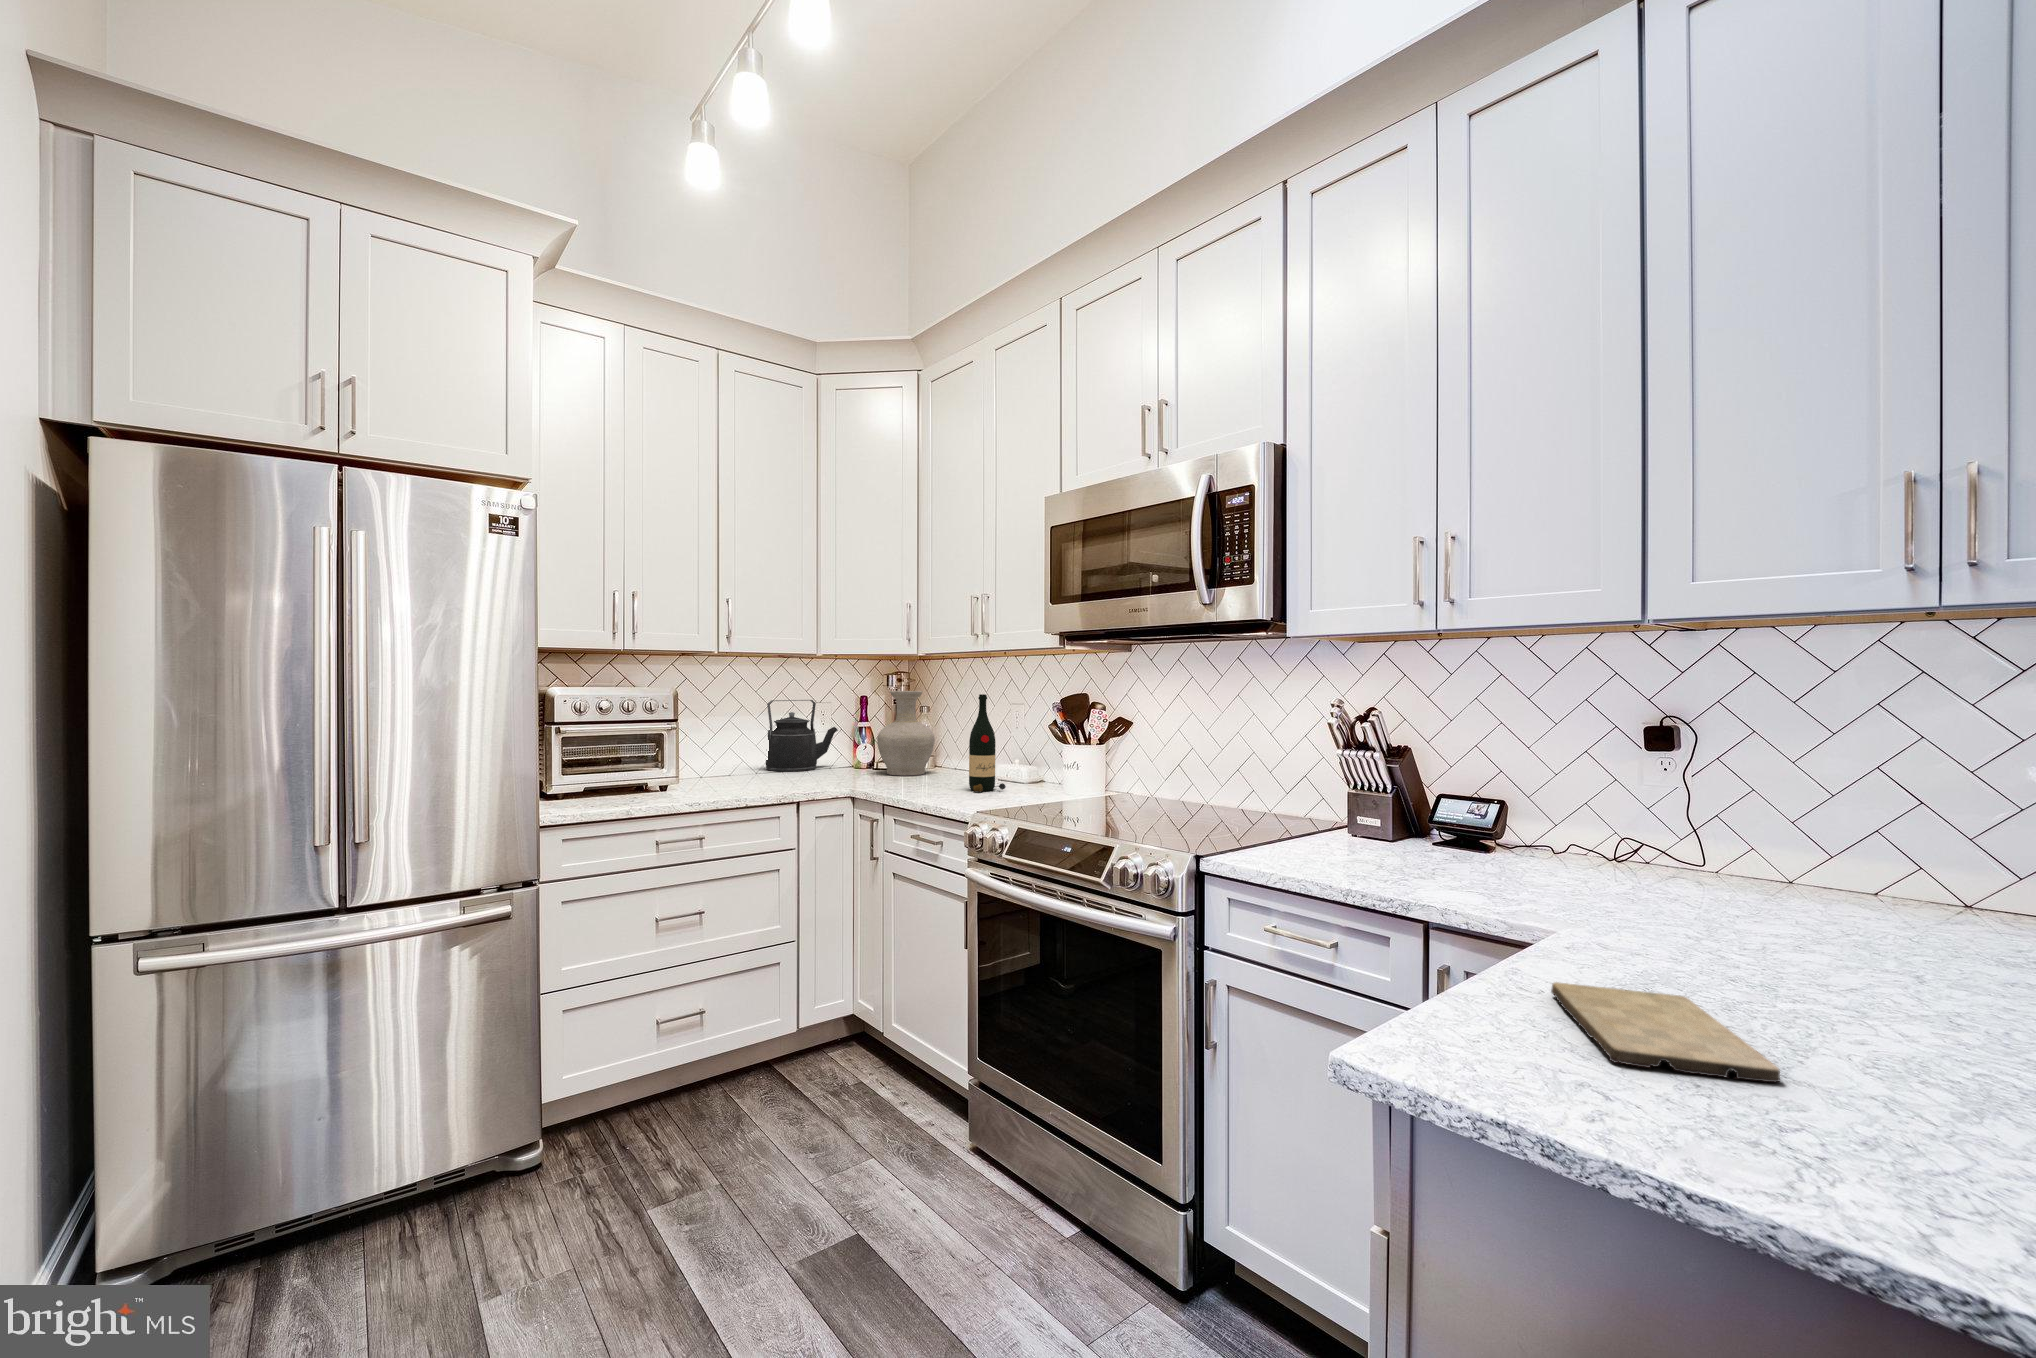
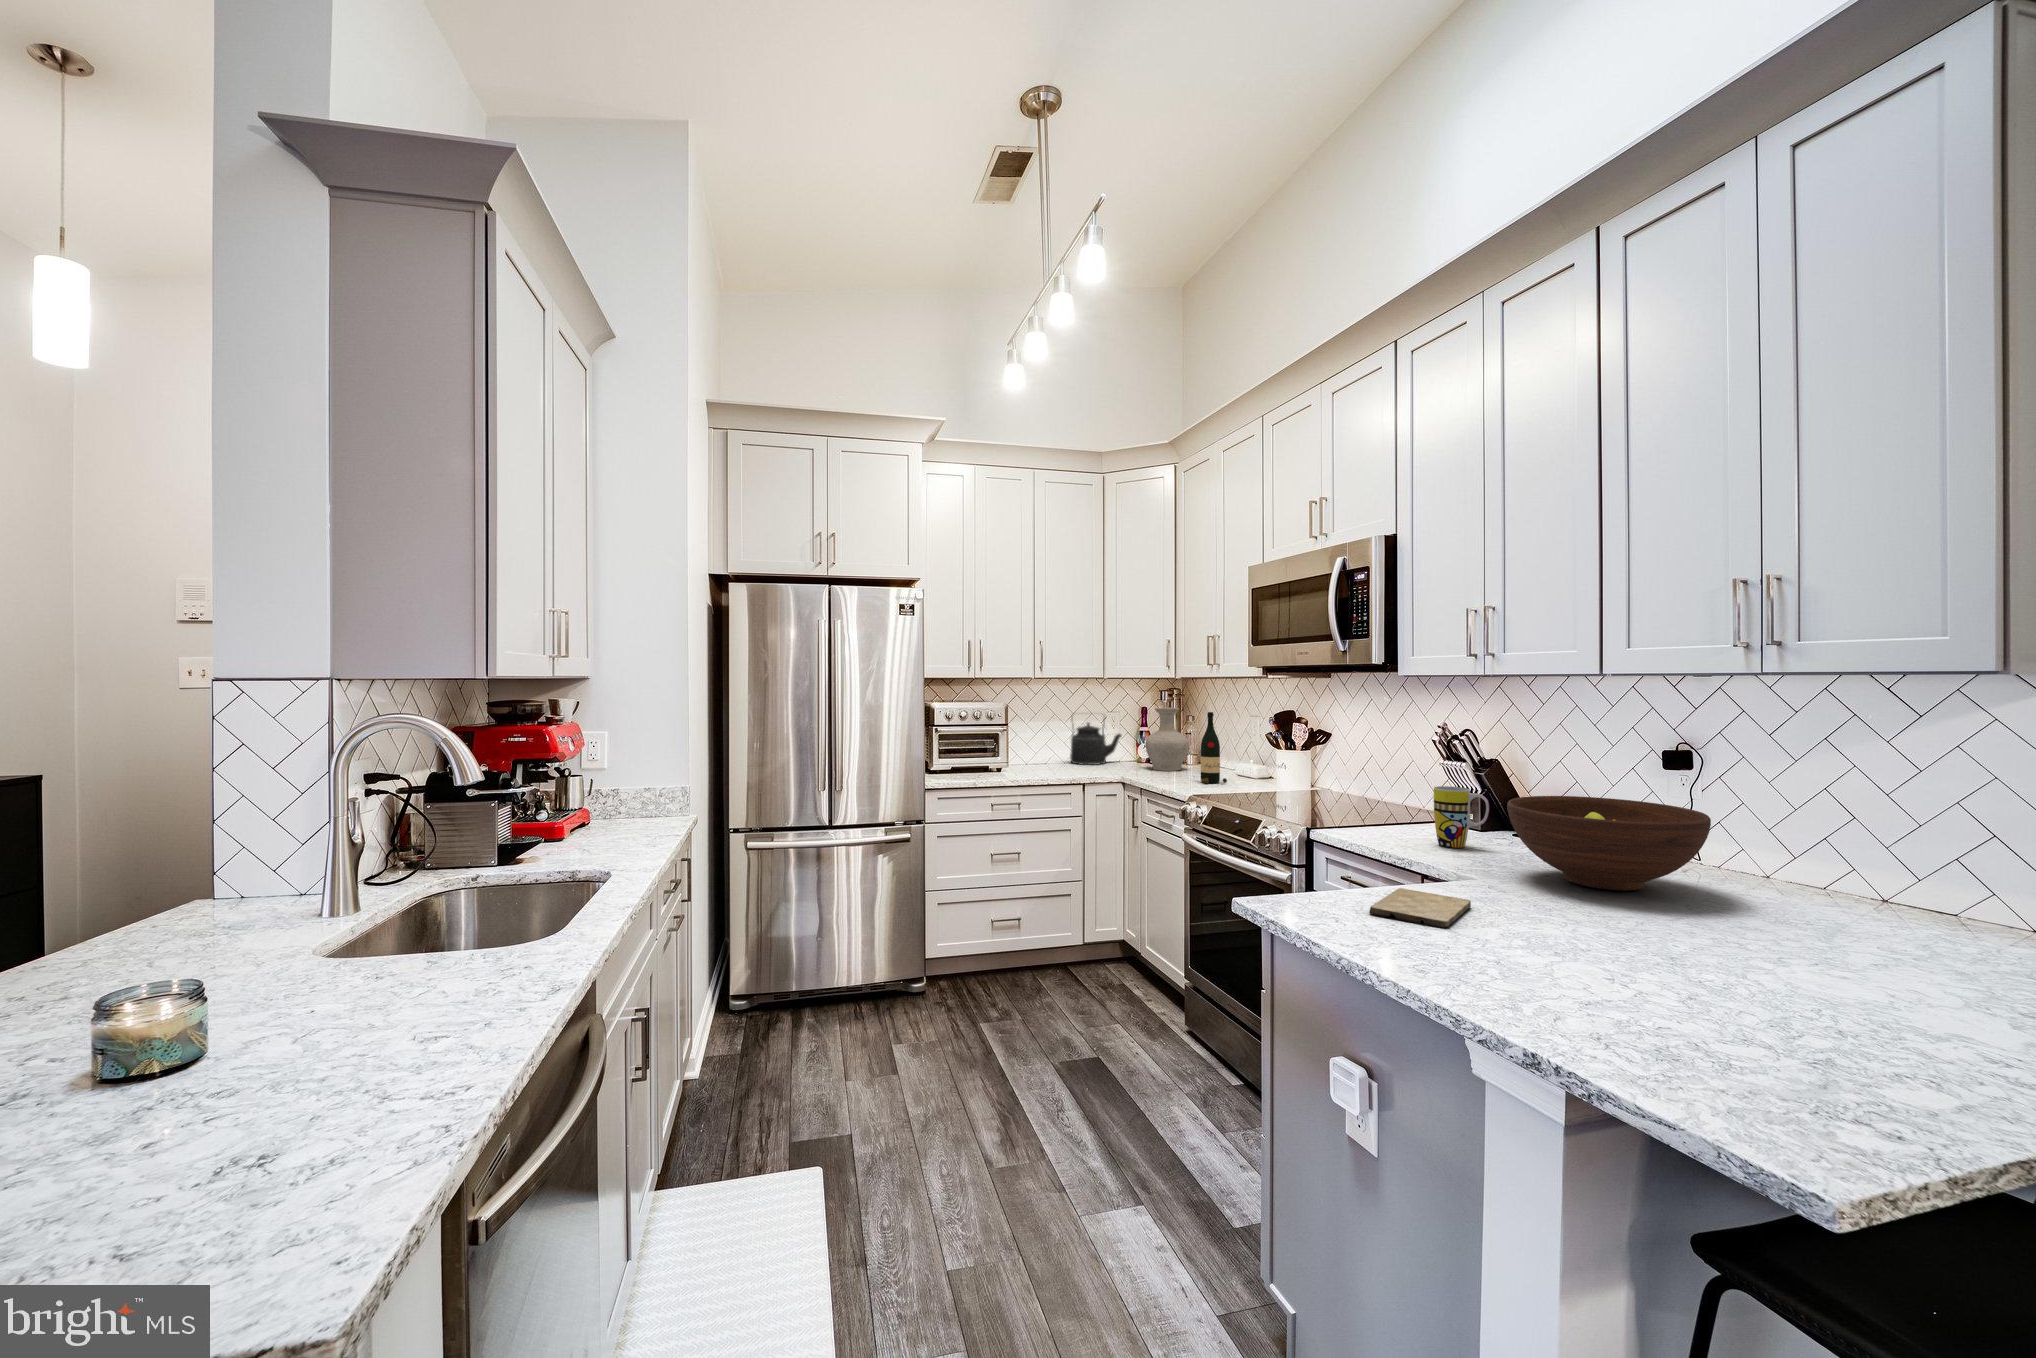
mug: none [1390,787,1466,875] -> present [1434,786,1489,848]
fruit bowl: none [1561,796,1871,935] -> present [1507,796,1711,891]

